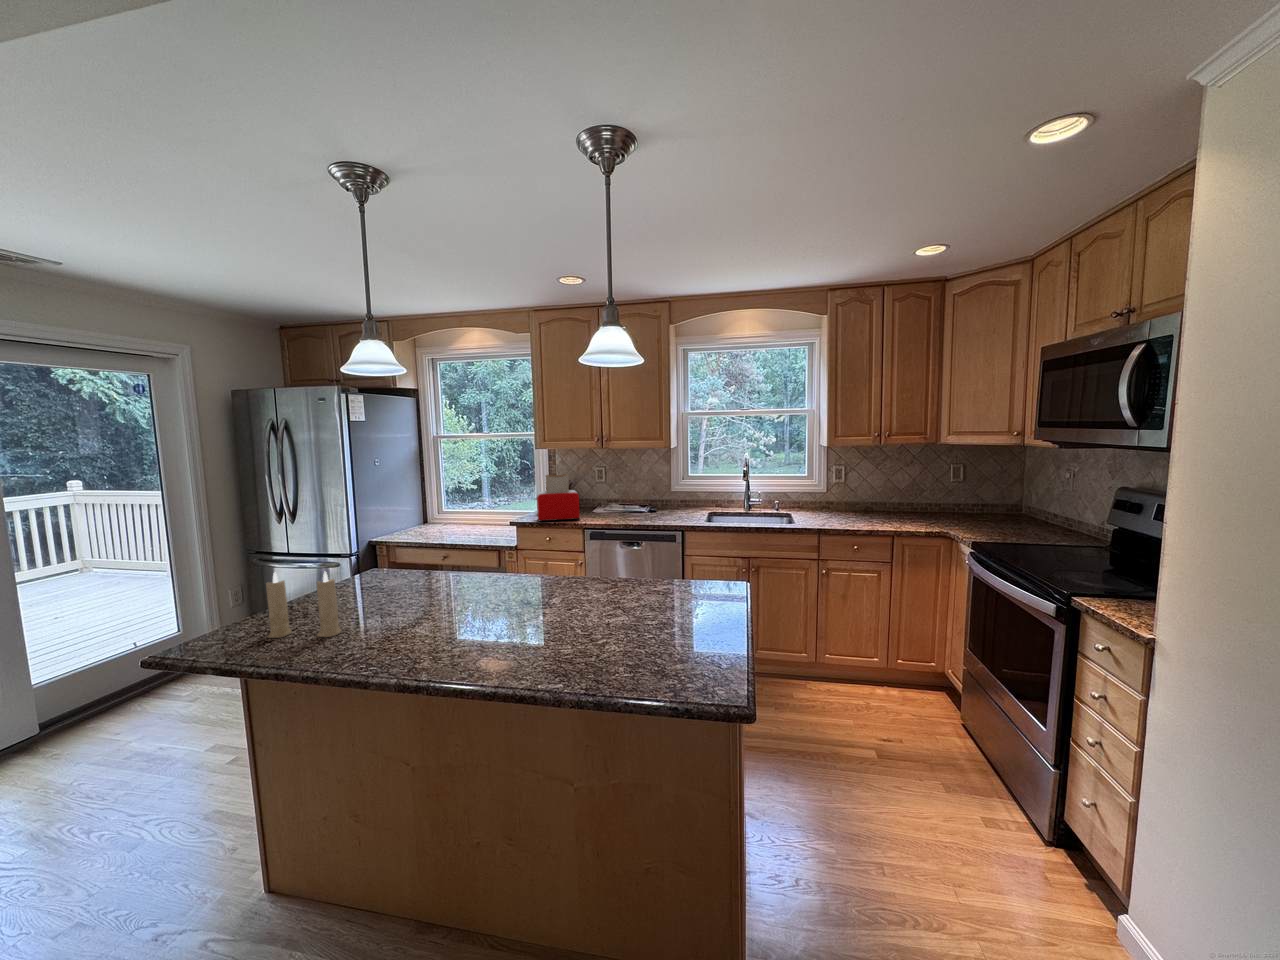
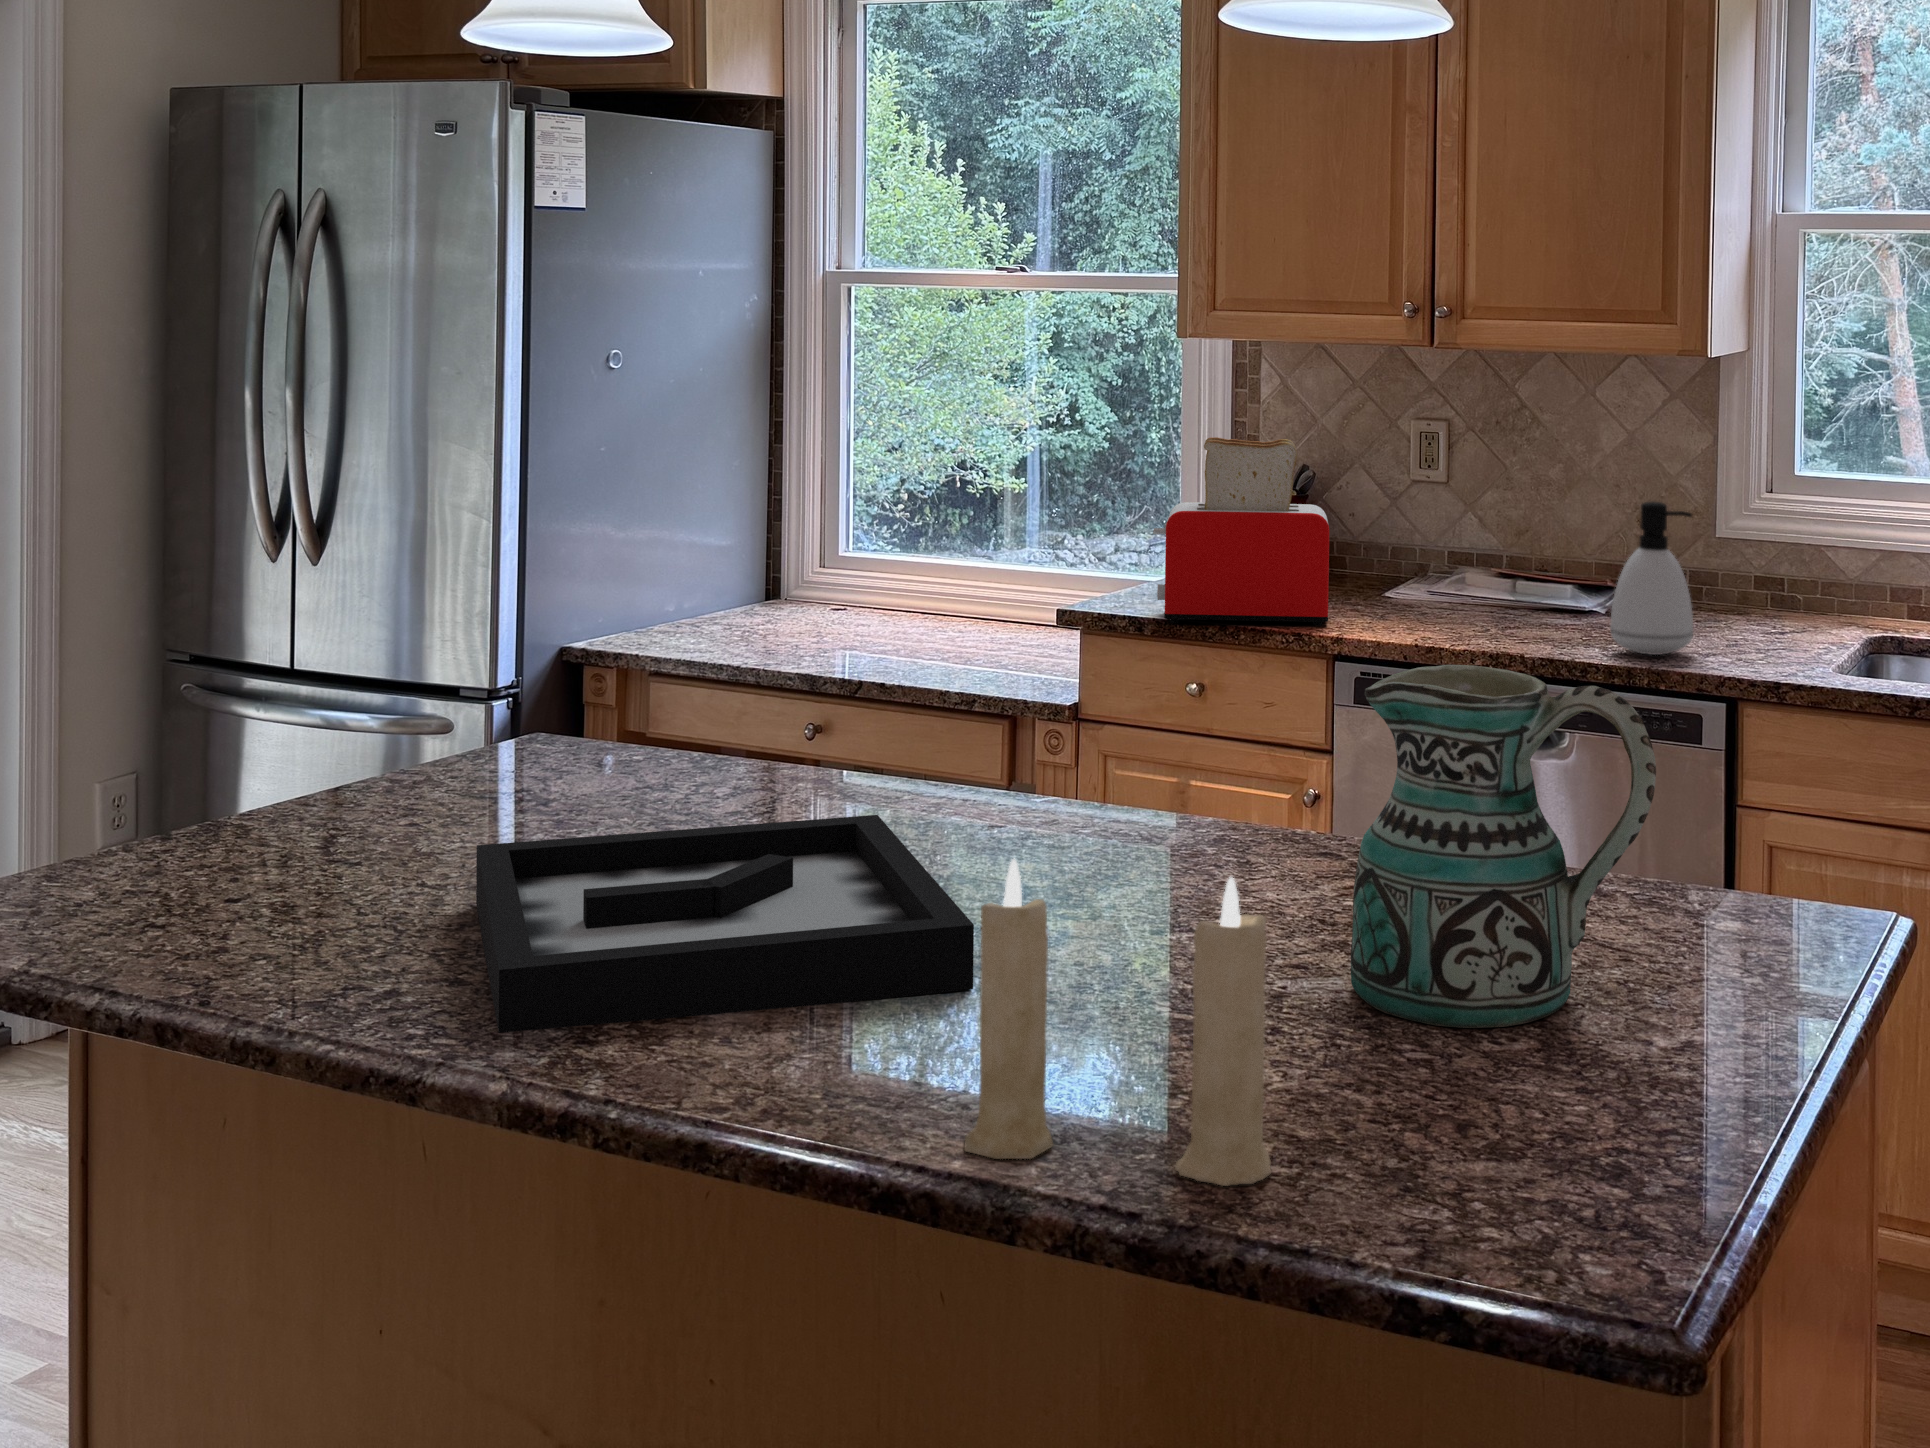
soap dispenser: none [650,484,670,521] -> present [1610,501,1693,655]
ceramic pitcher: none [626,532,704,627] -> present [1351,665,1656,1028]
candle: present [266,572,341,638] -> present [964,859,1271,1186]
decorative tray: none [369,584,526,666] -> present [476,815,974,1033]

